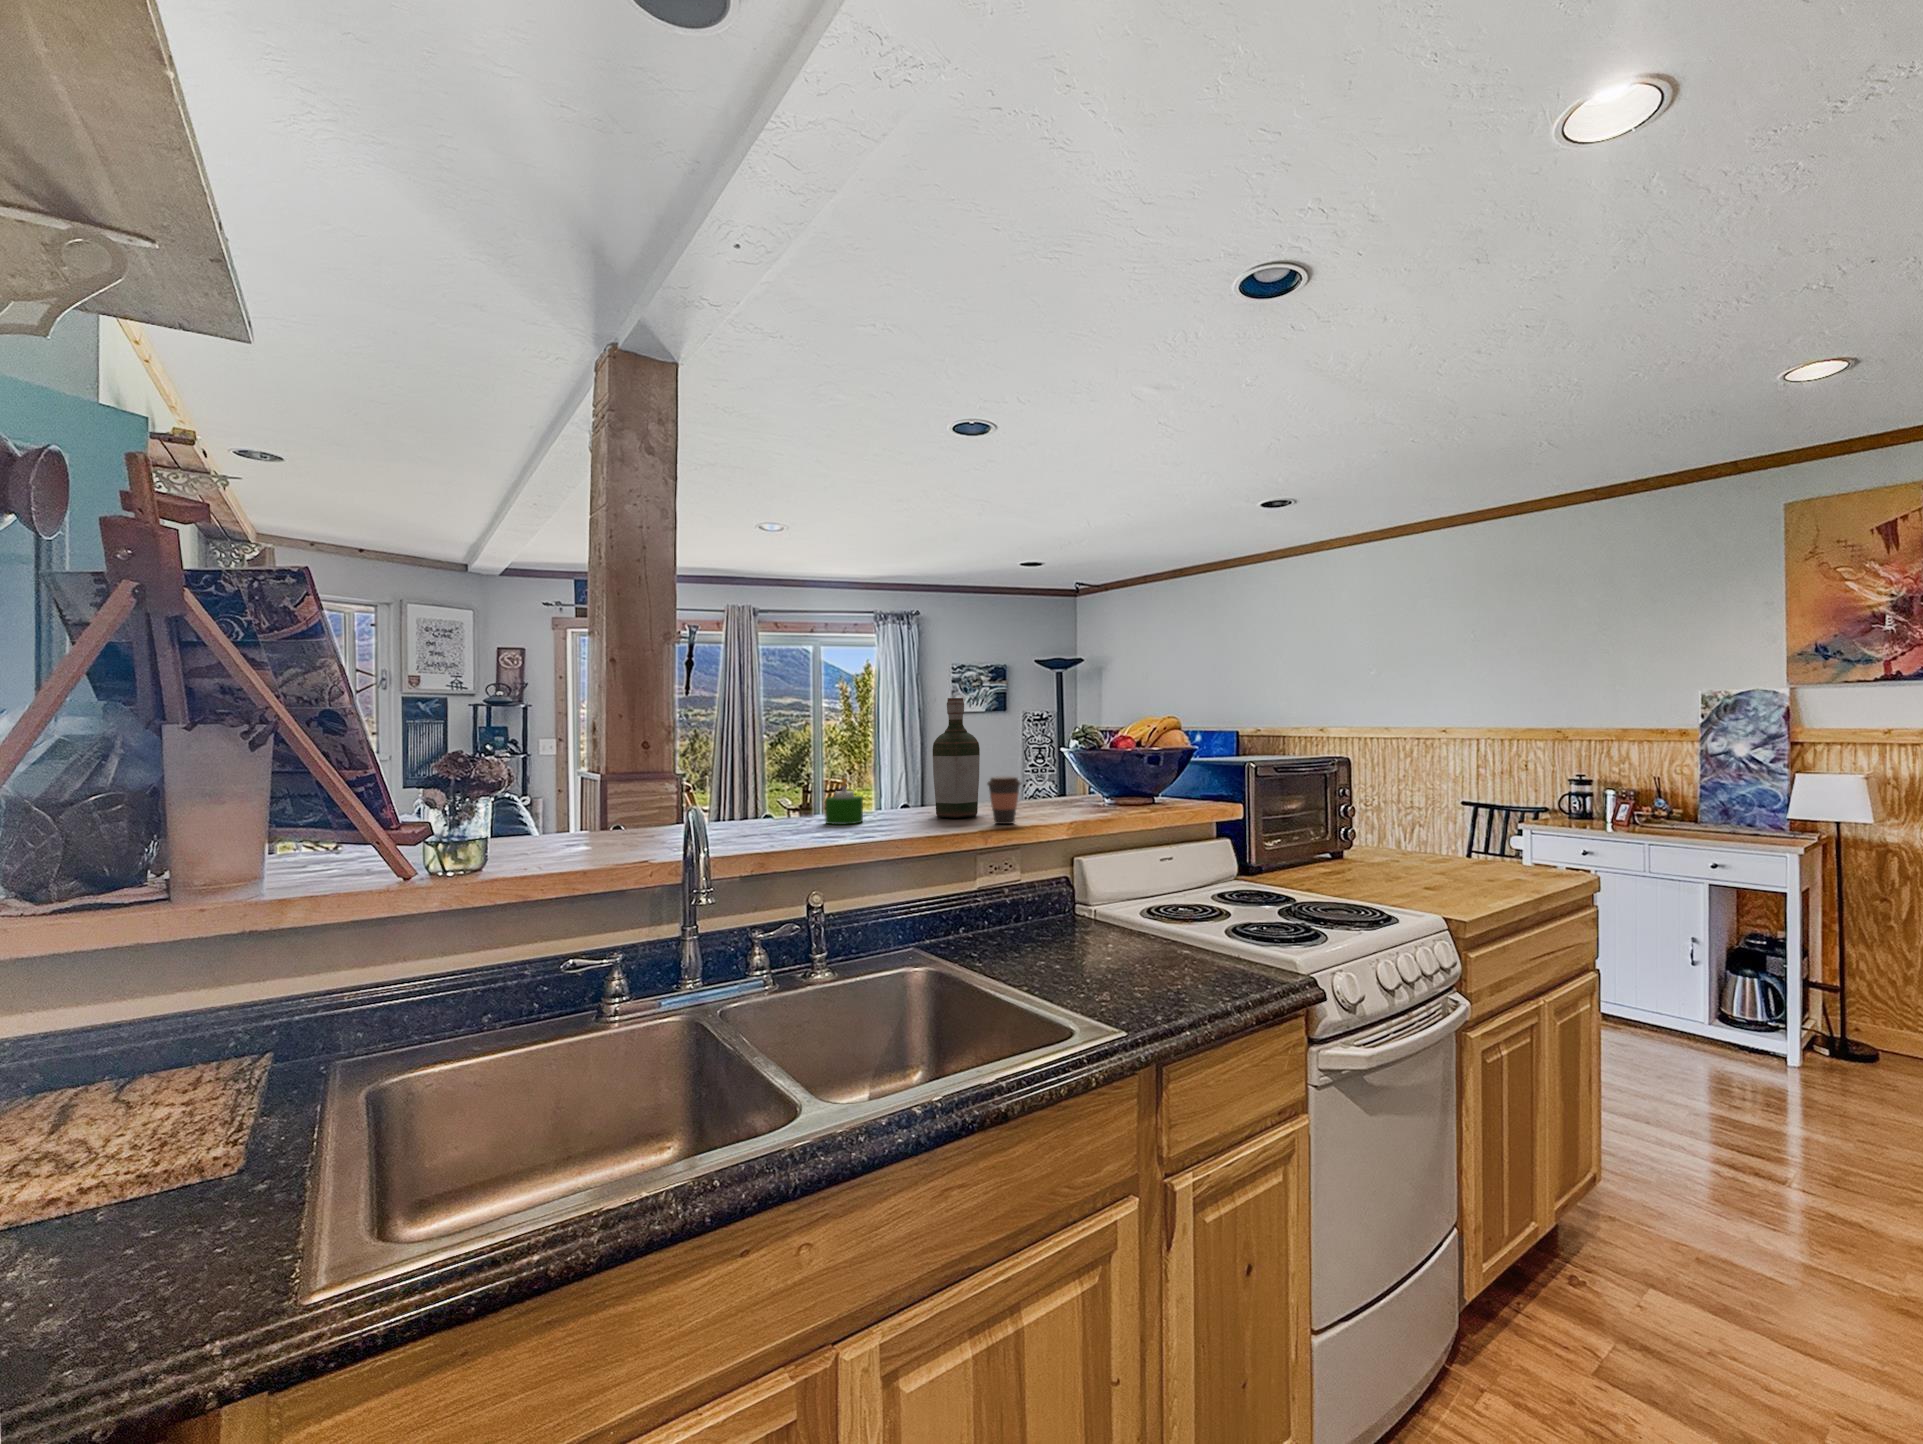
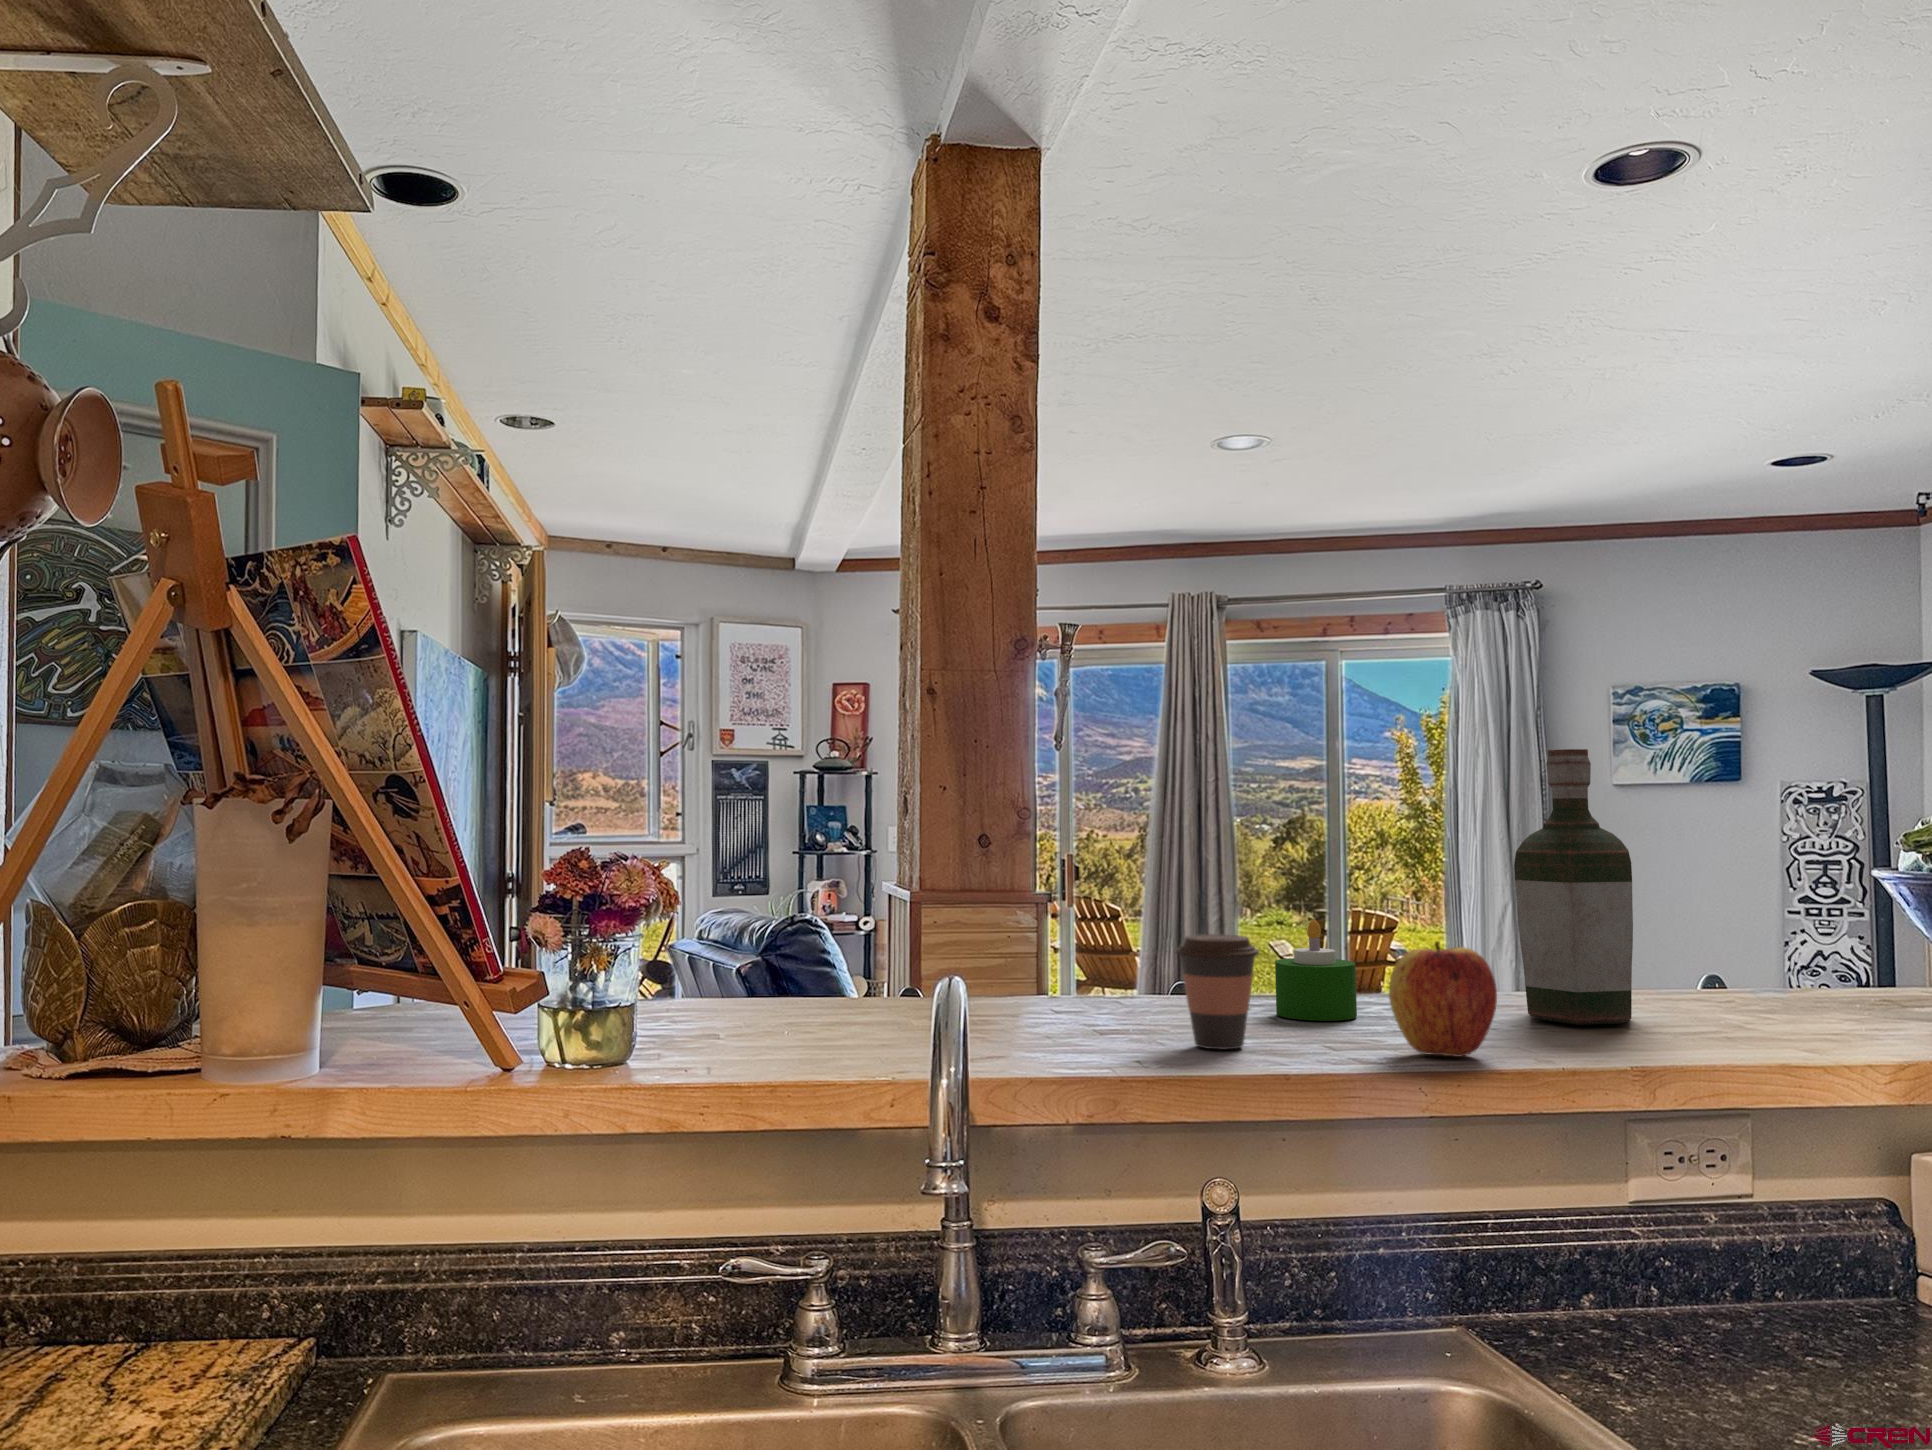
coffee cup: present [987,776,1021,824] -> present [1176,934,1259,1049]
apple: none [884,783,929,833] -> present [1389,942,1497,1057]

